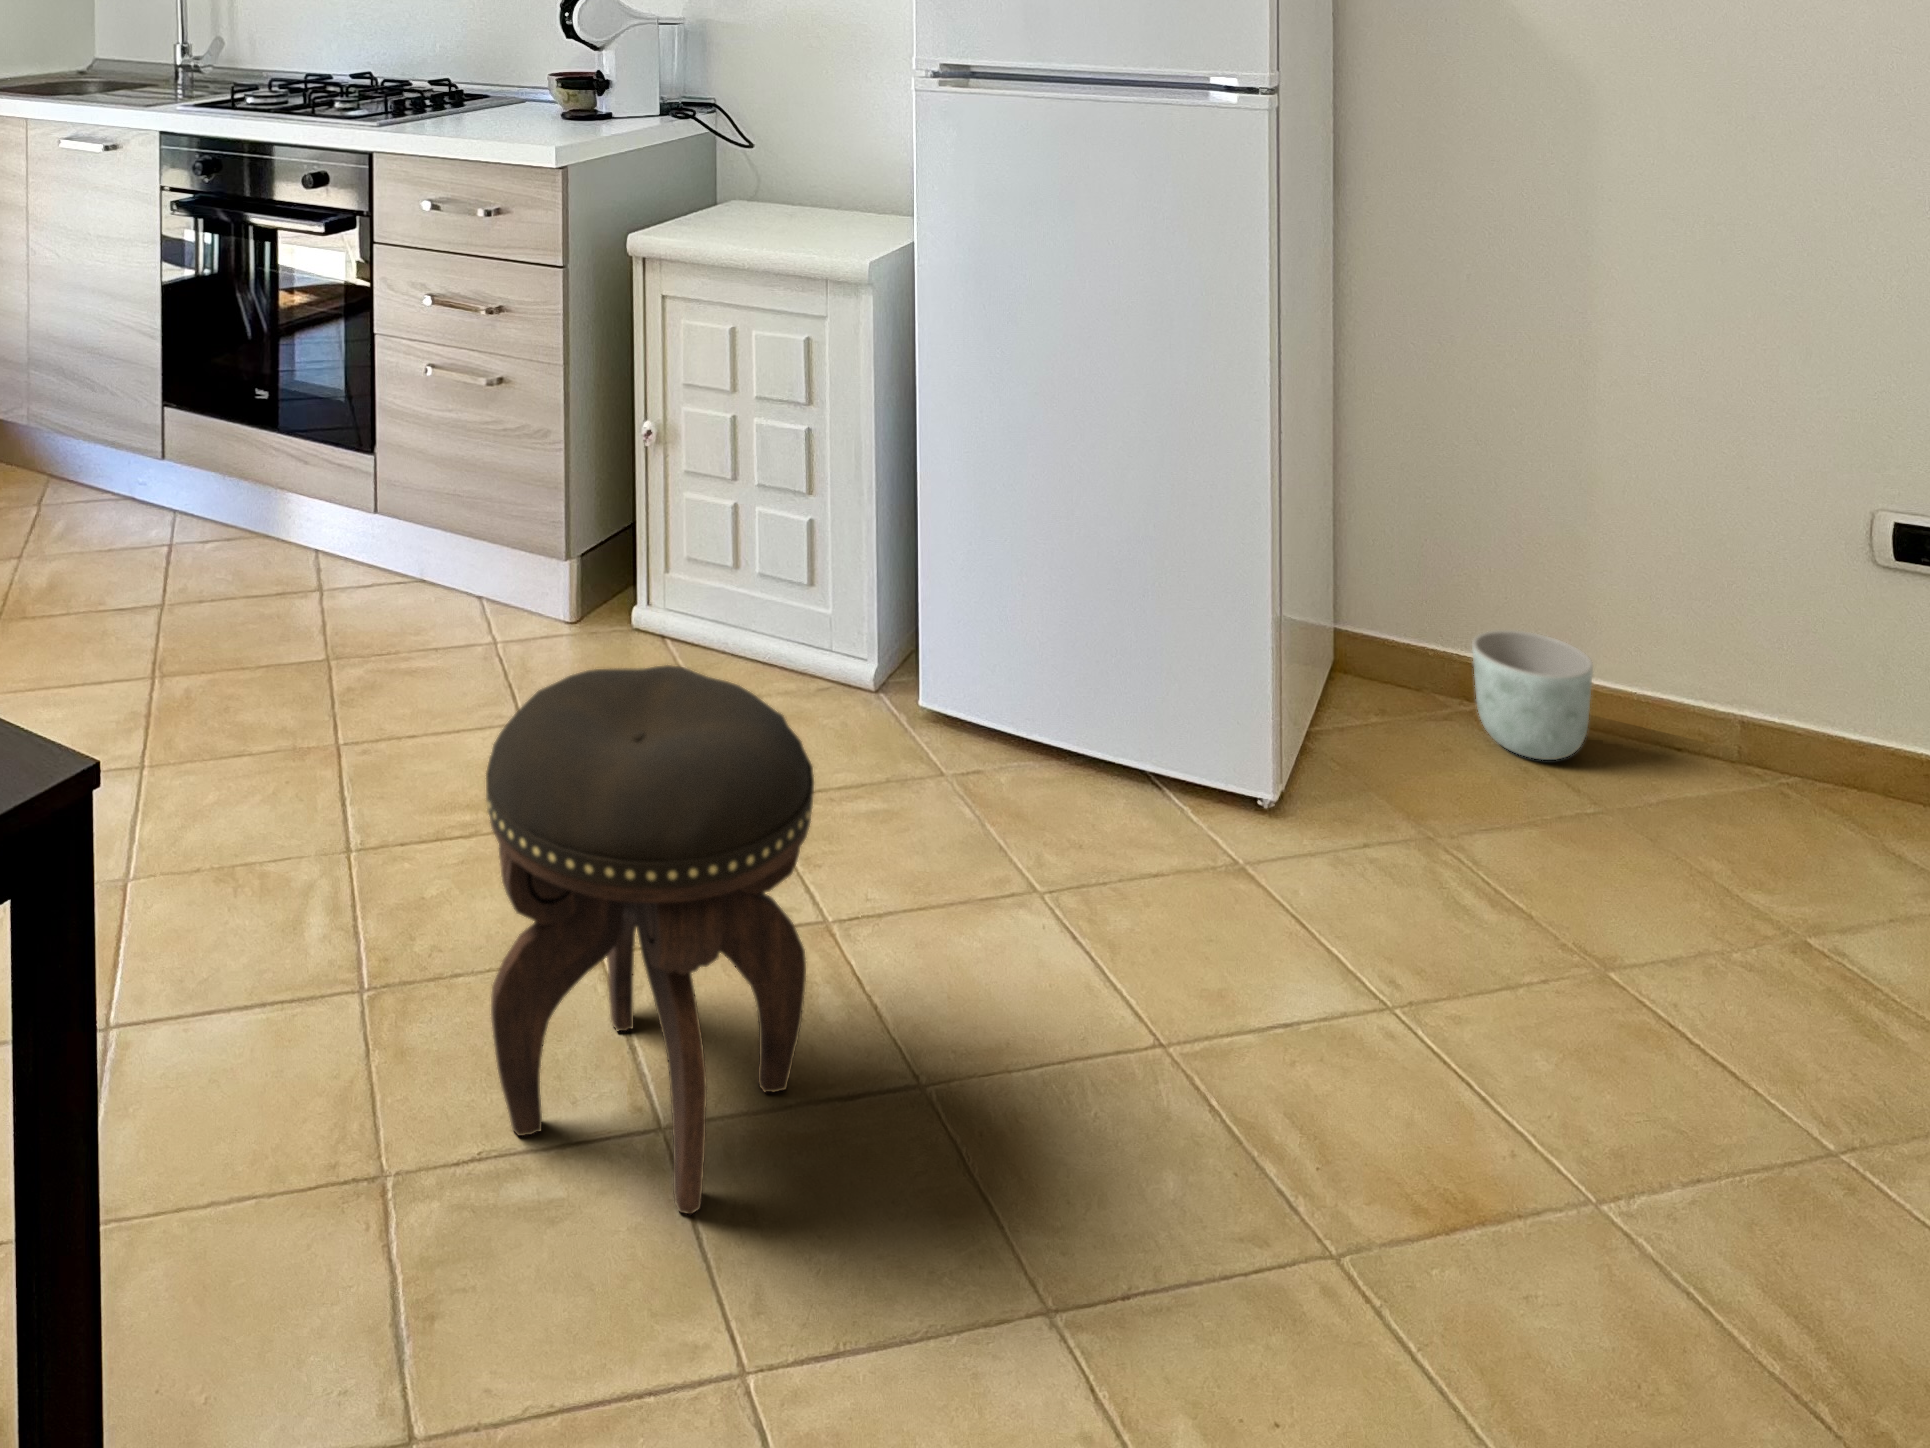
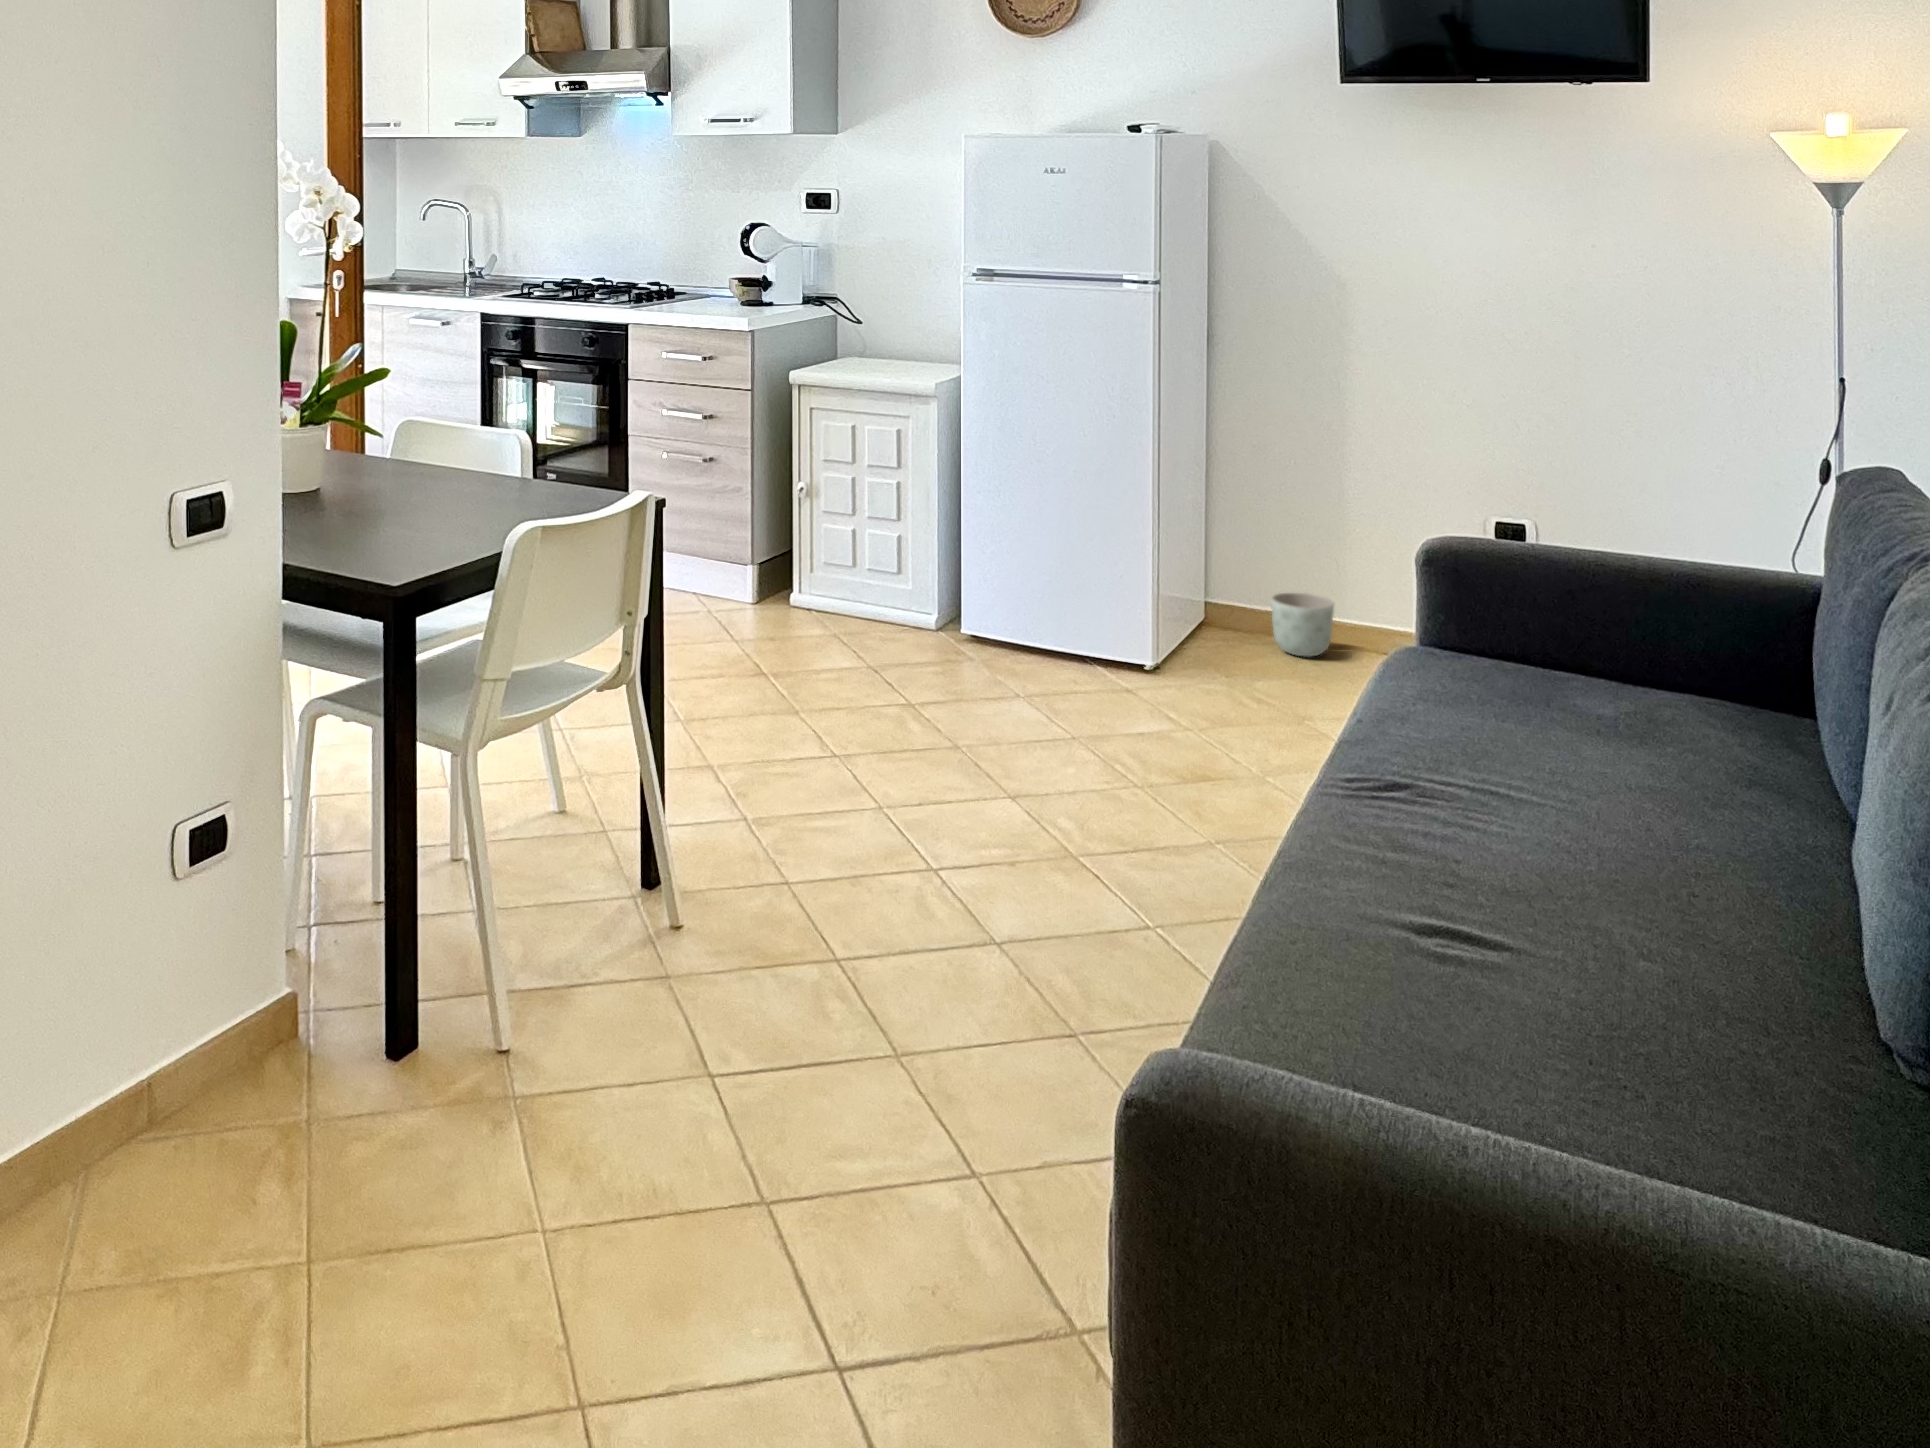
footstool: present [486,665,814,1214] -> none [755,556,908,773]

